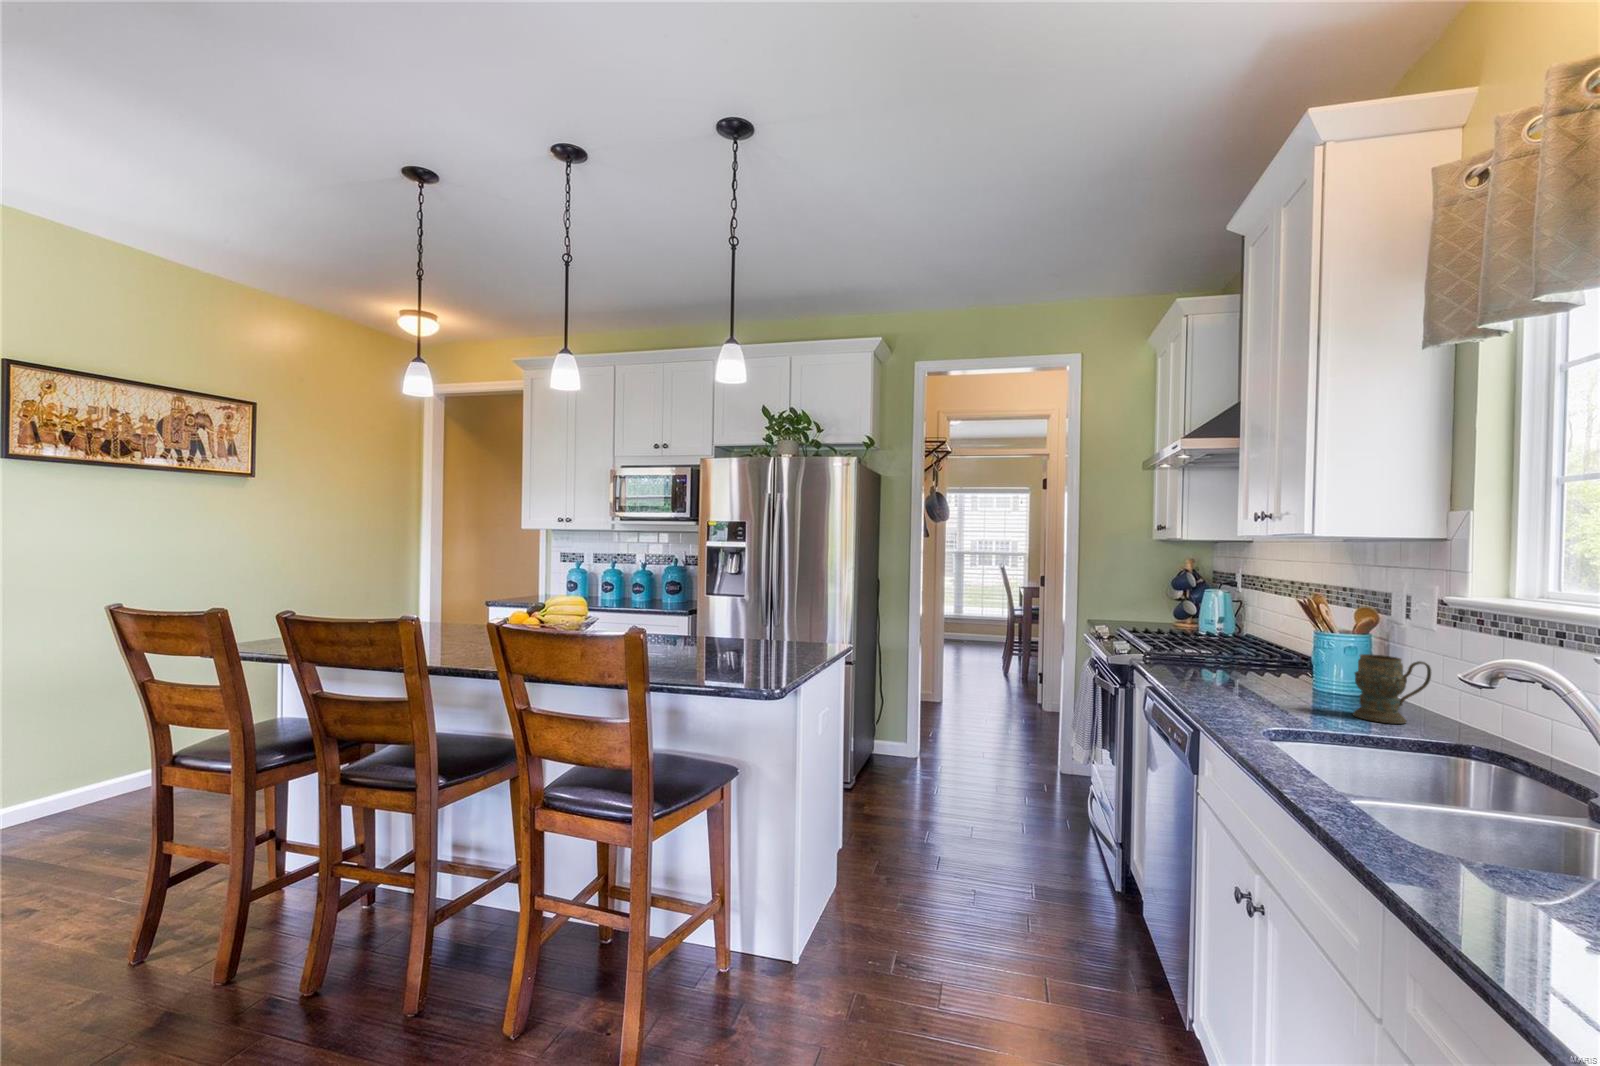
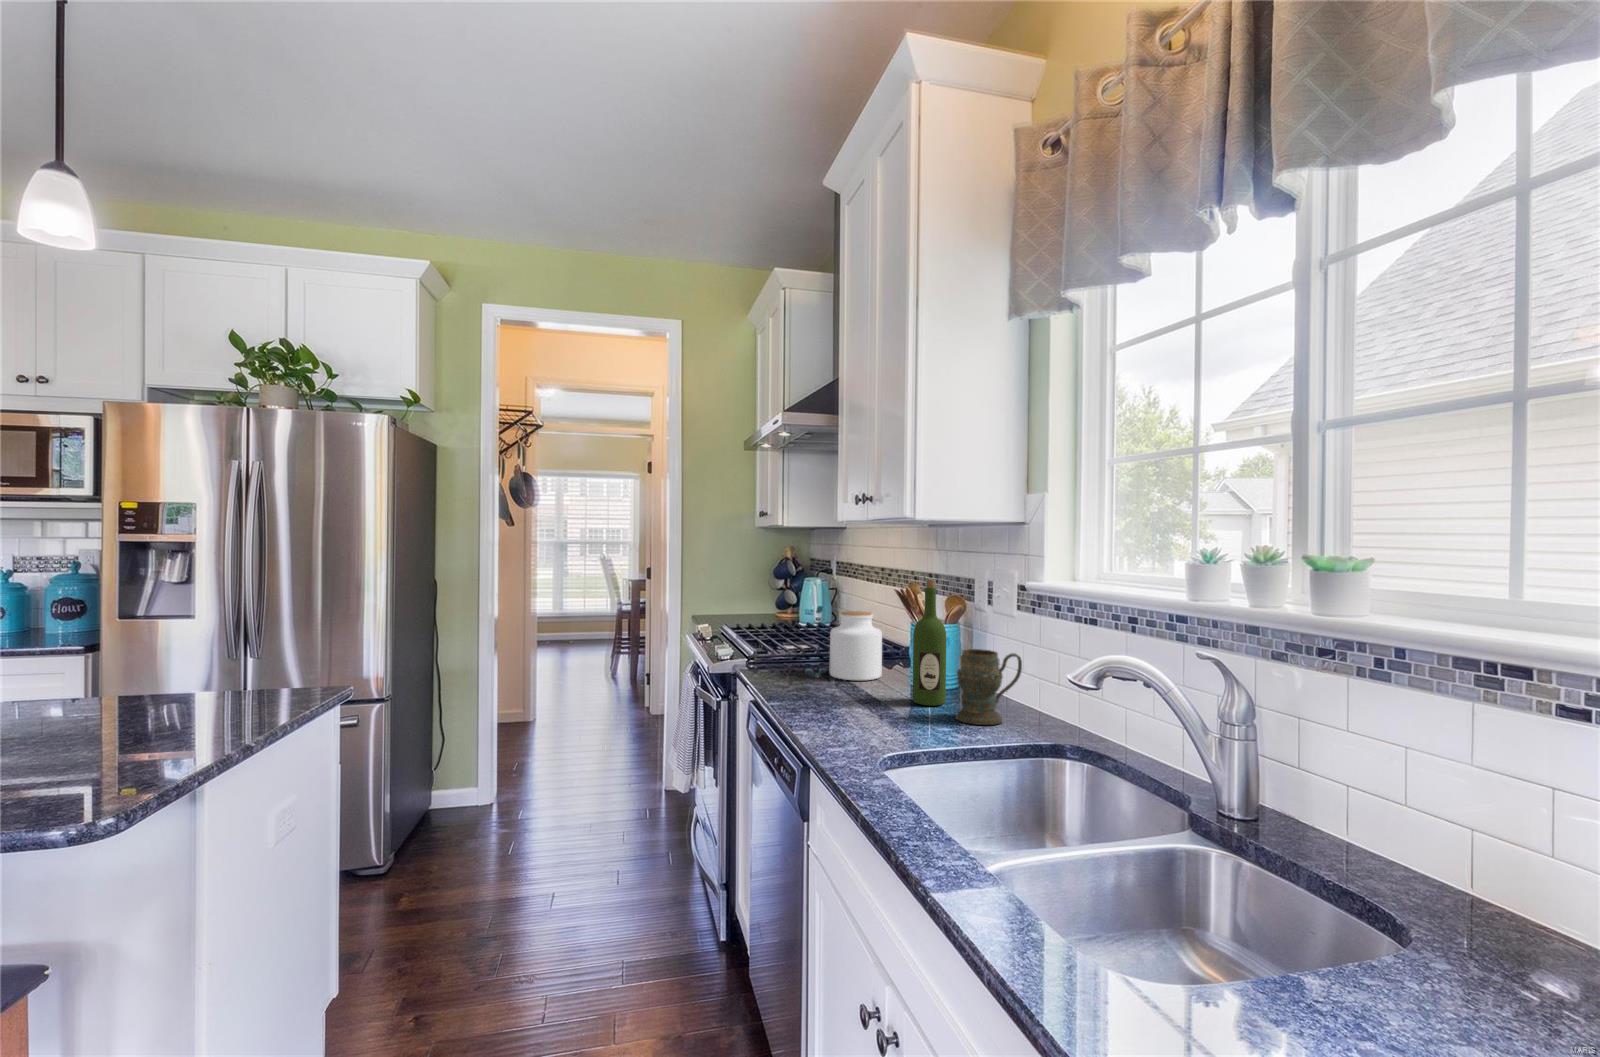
wine bottle: none [1309,590,1347,704] -> present [913,580,946,706]
jar: none [1225,617,1282,680] -> present [830,611,882,681]

